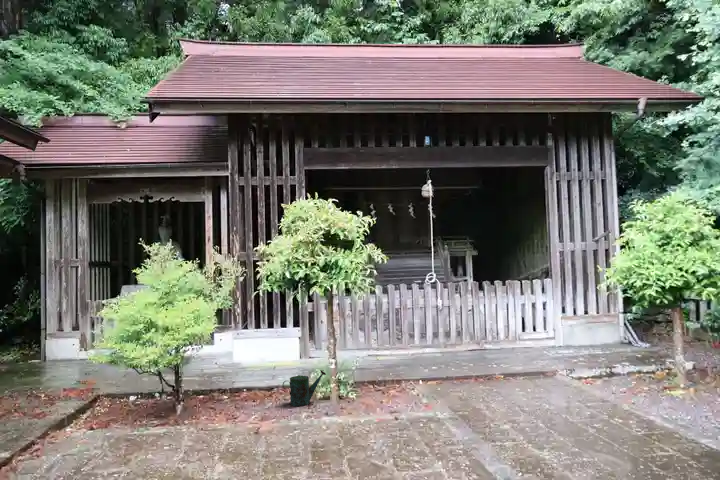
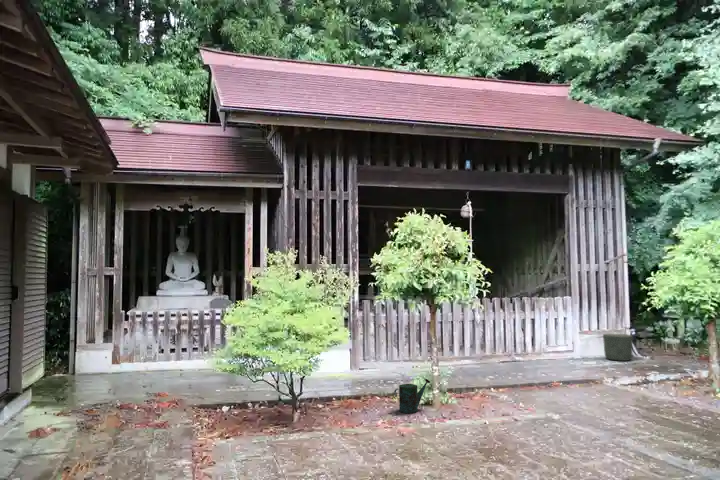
planter: none [586,320,619,350] -> present [603,334,633,361]

